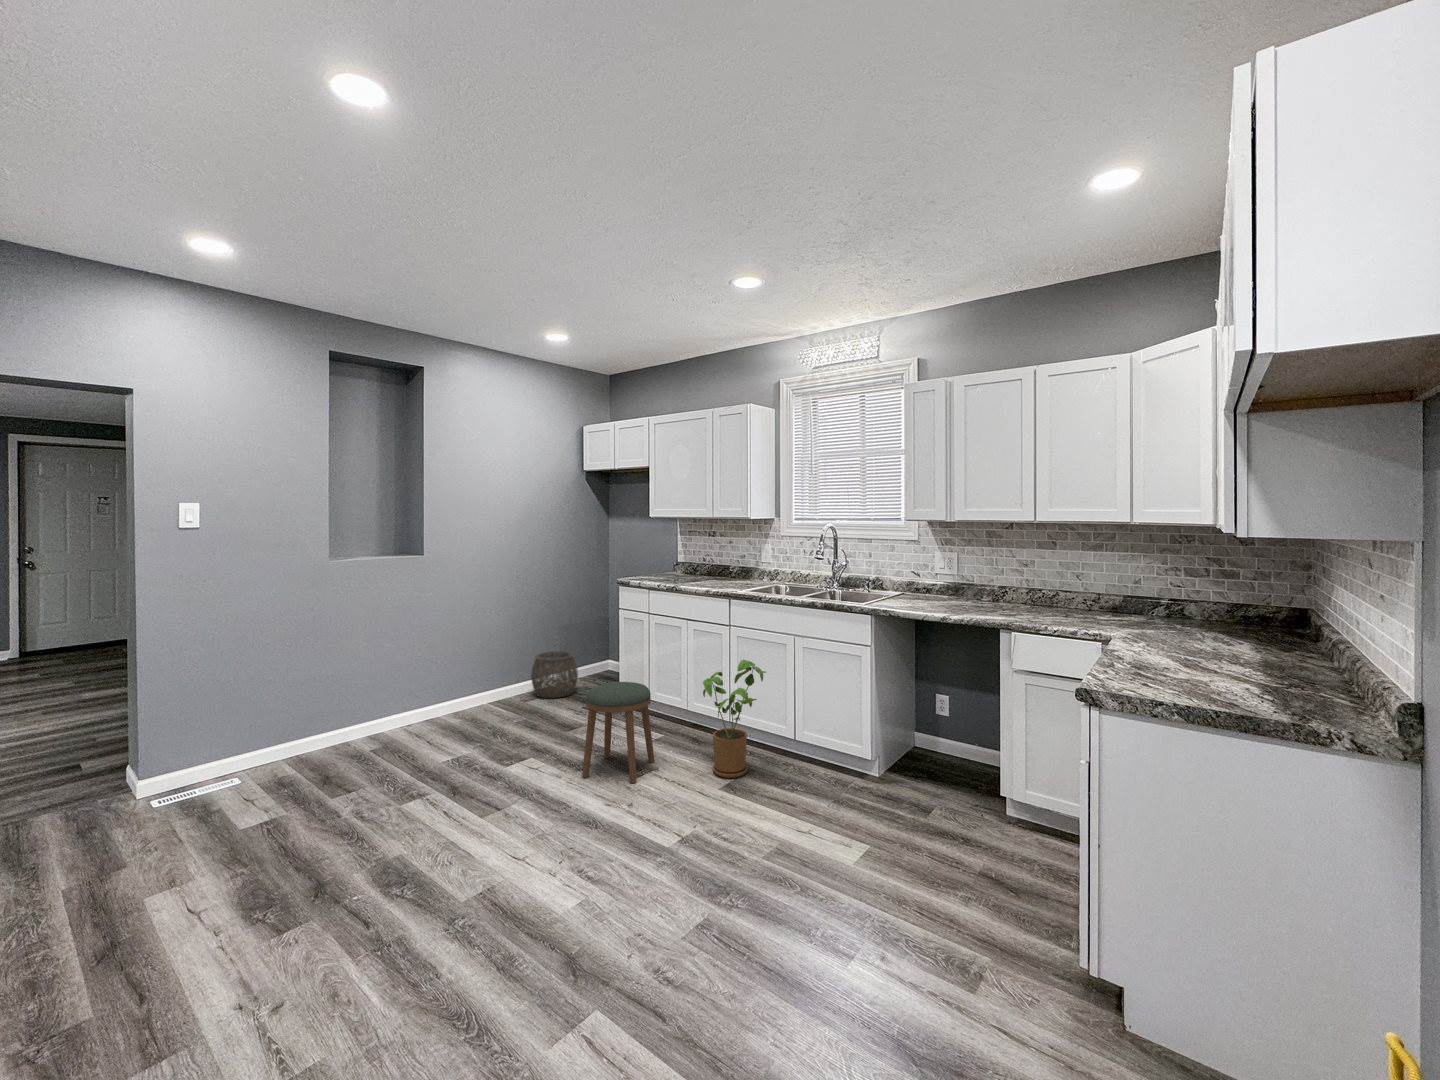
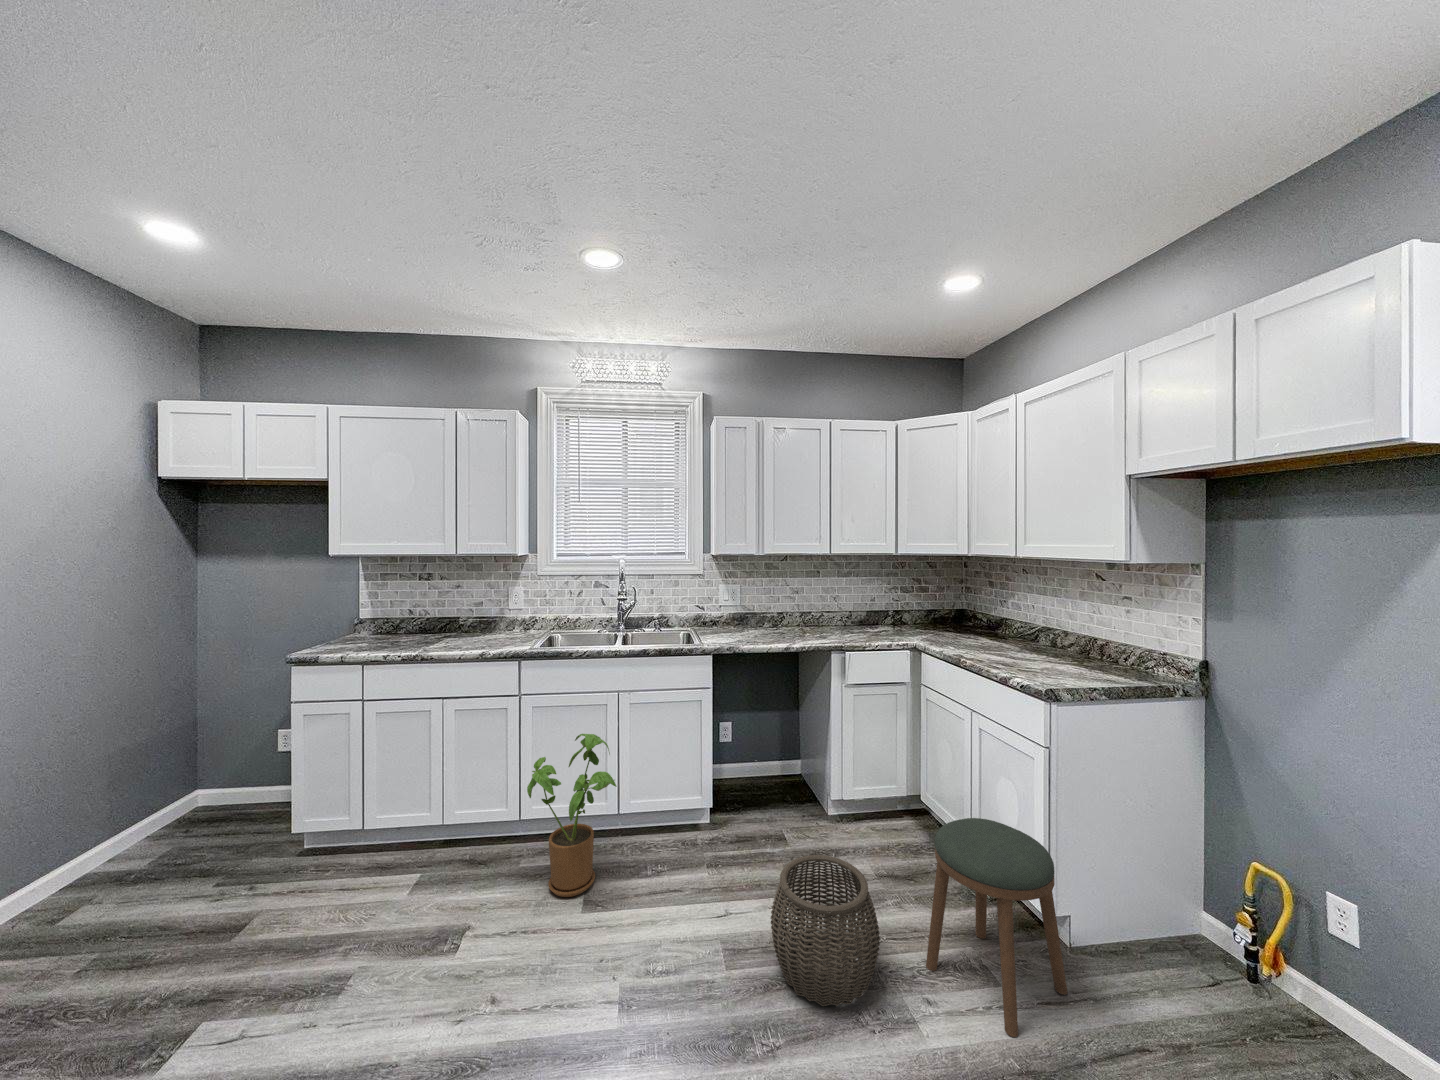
woven basket: present [531,651,578,698] -> present [771,855,880,1006]
stool: present [582,682,655,783] -> present [926,818,1068,1037]

